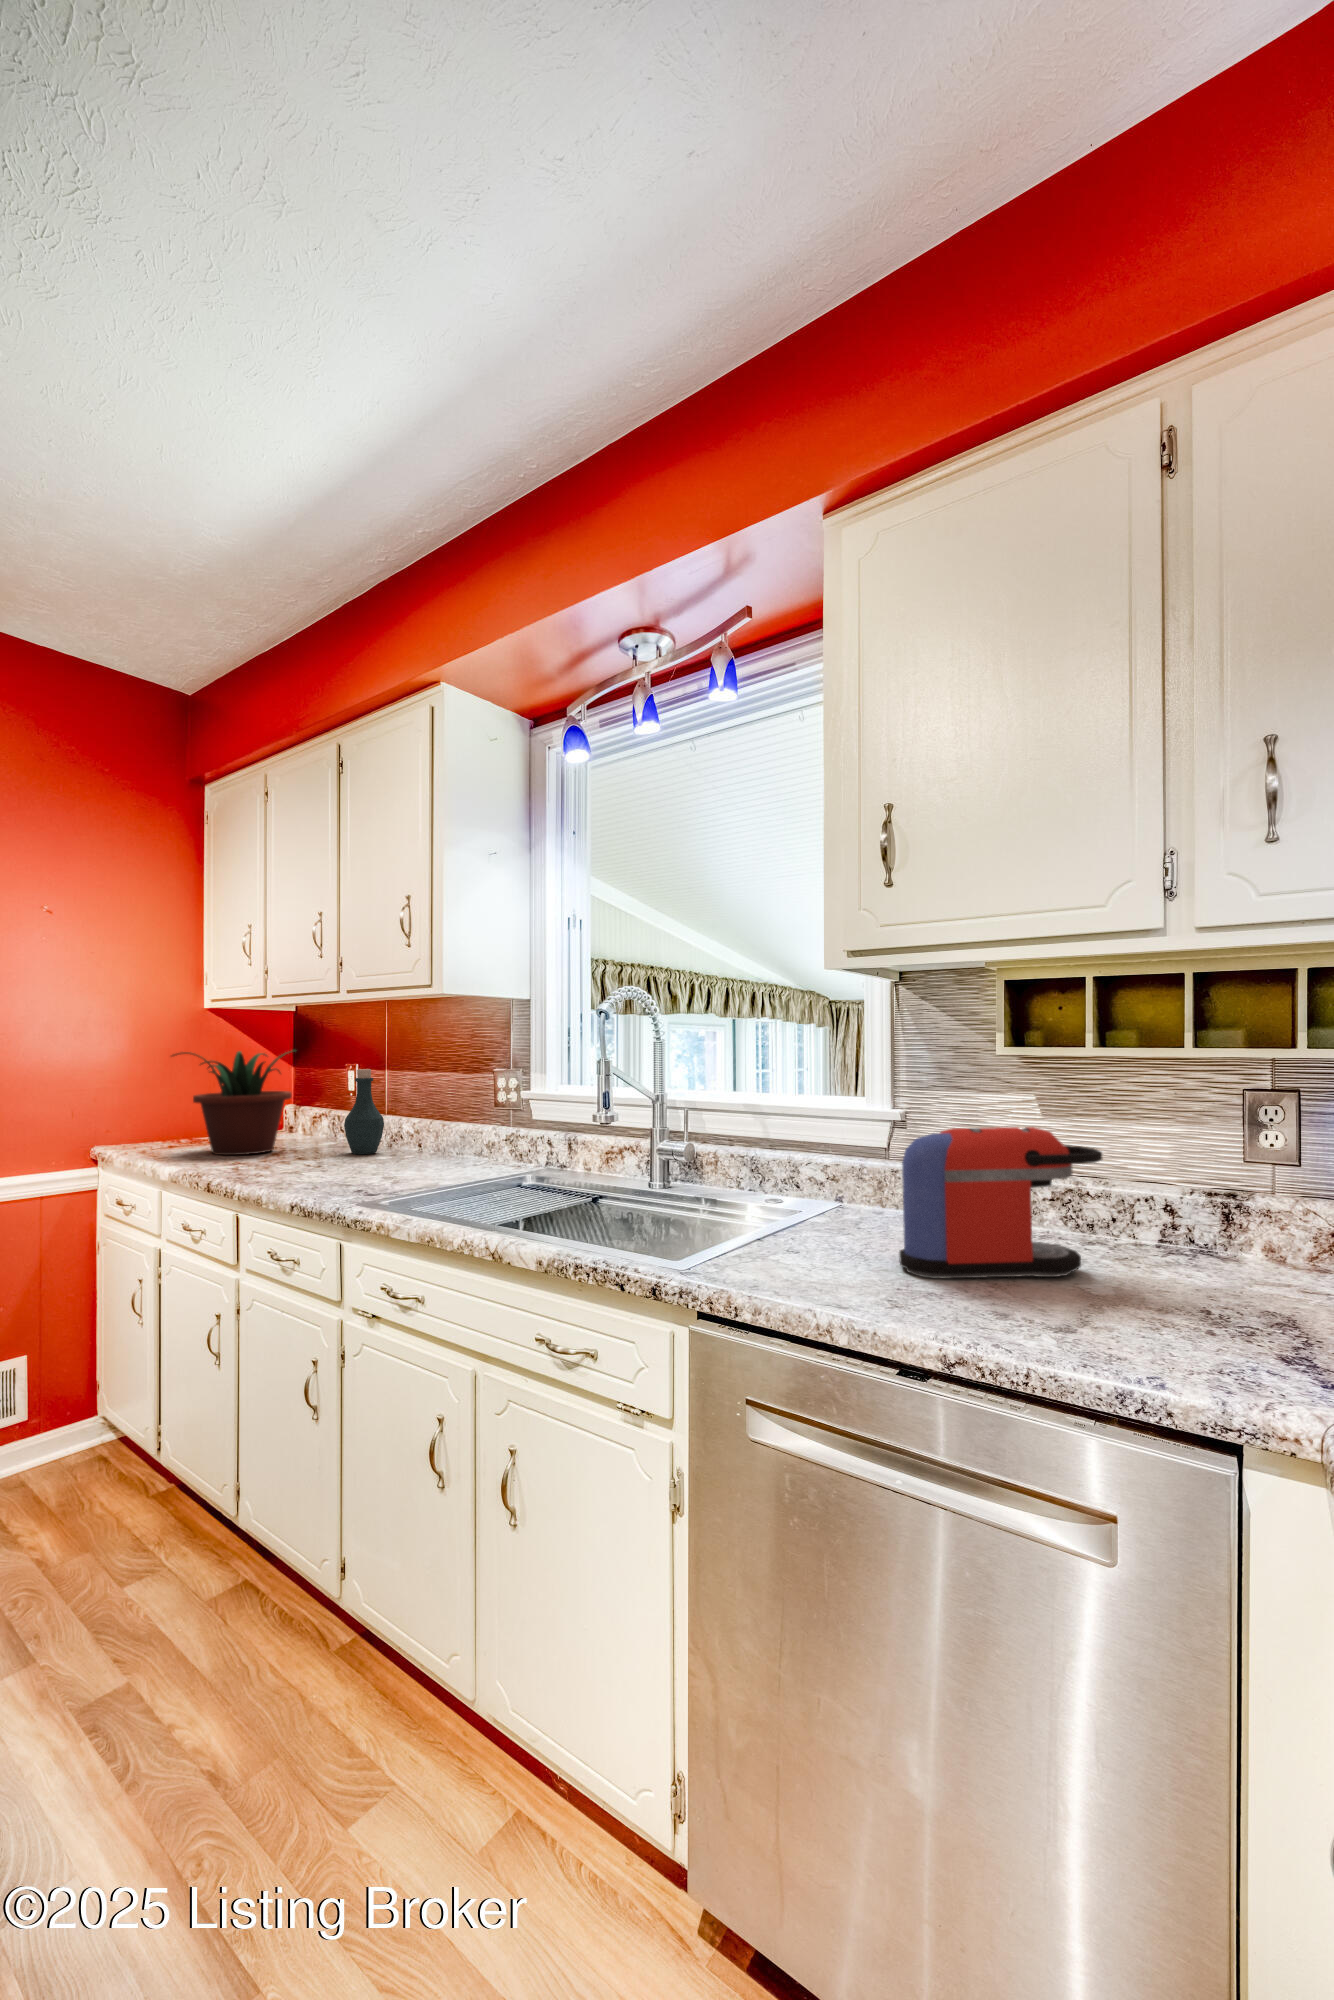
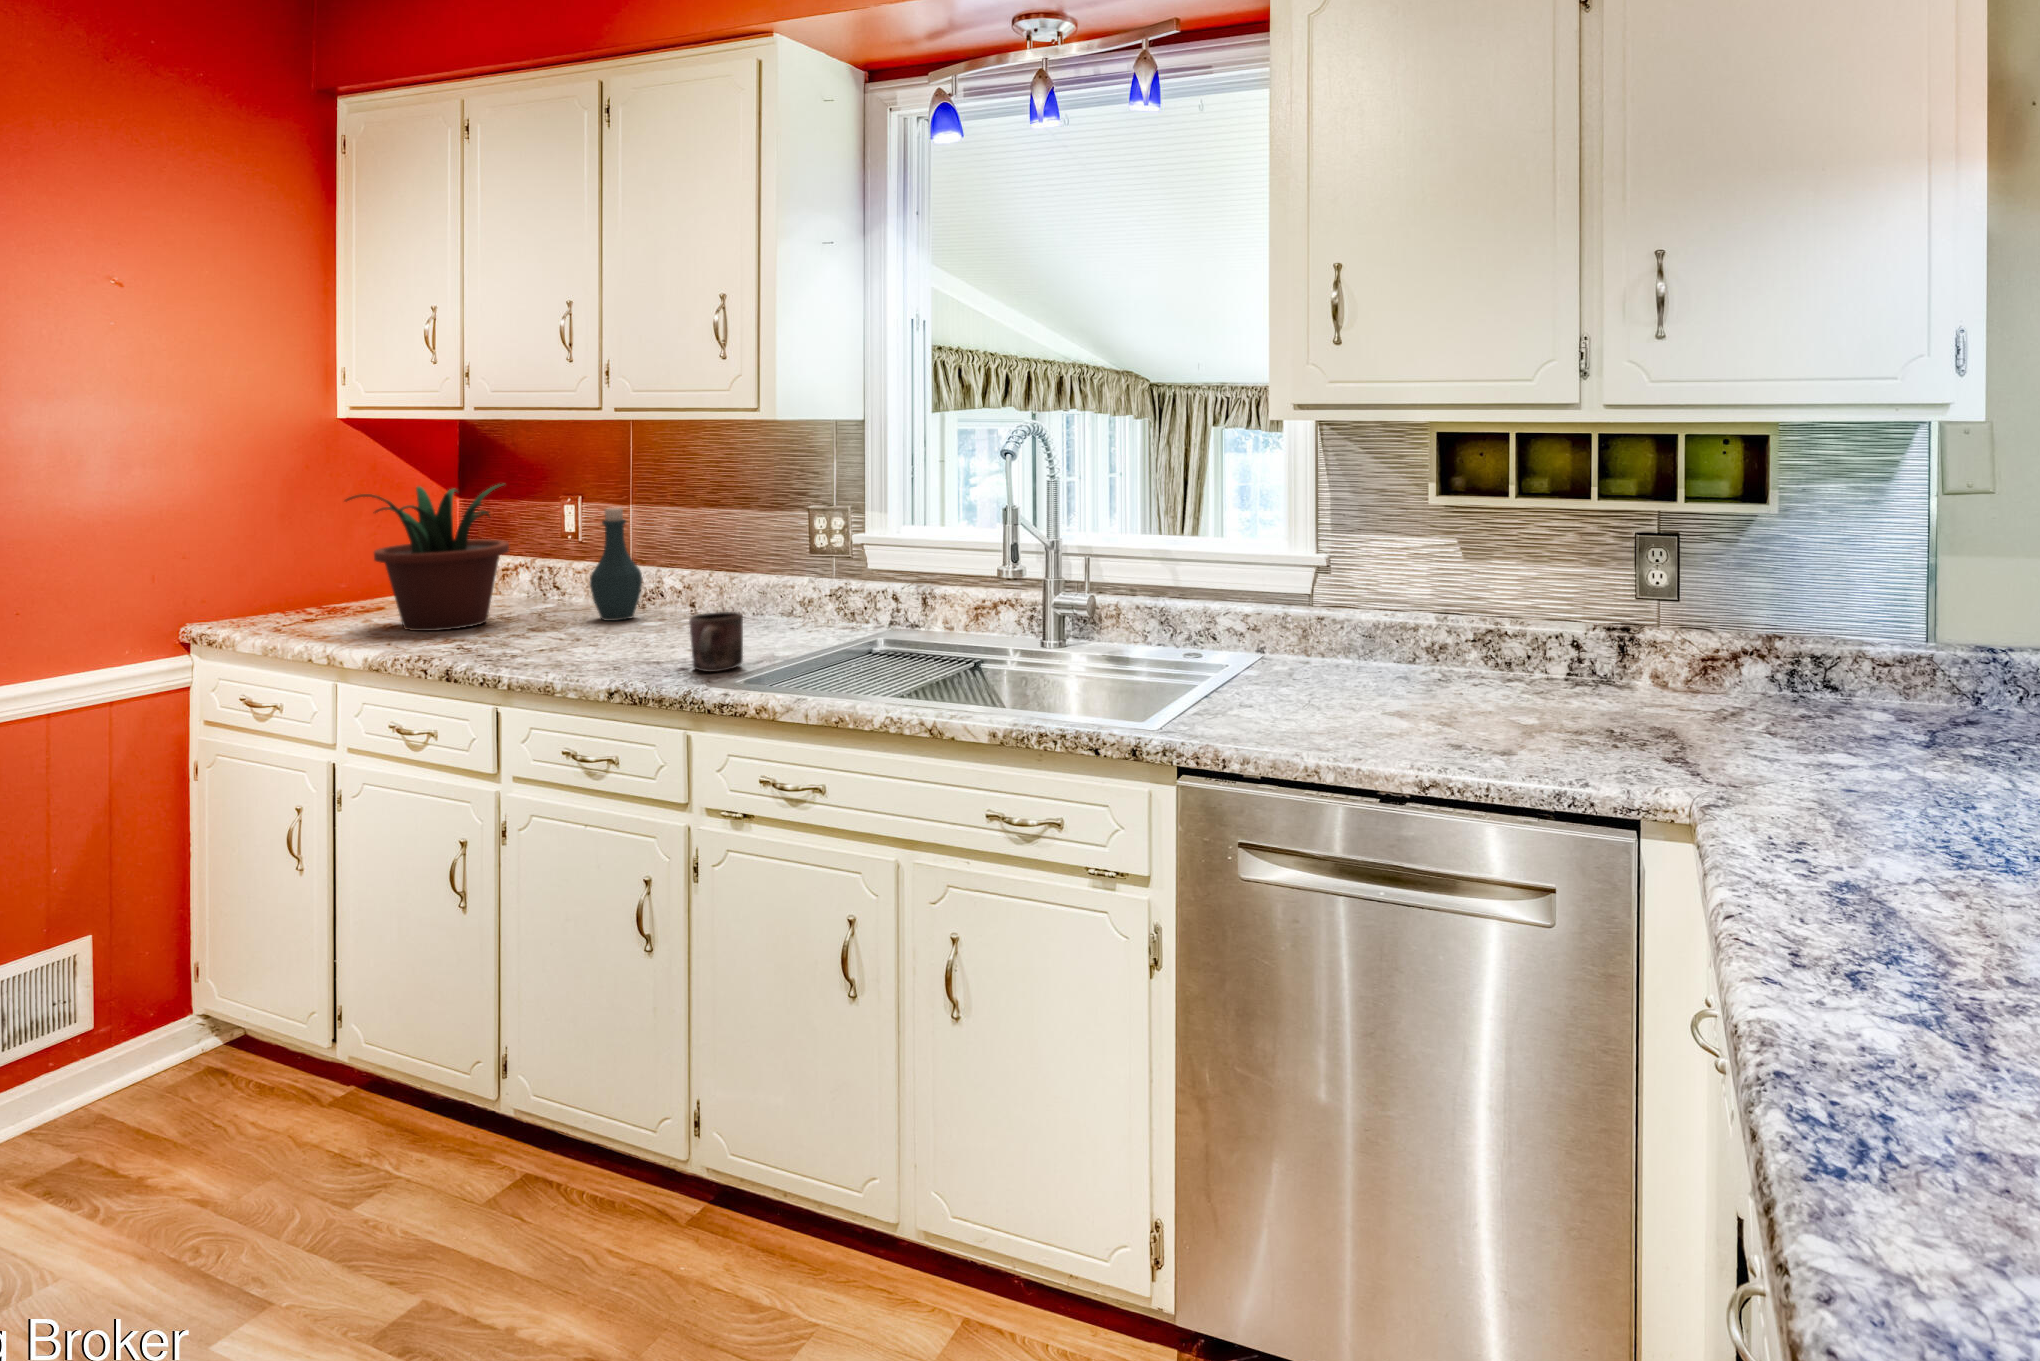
coffee maker: present [899,1127,1102,1279] -> none [1351,578,1528,721]
mug: none [354,1145,401,1194] -> present [689,612,743,672]

